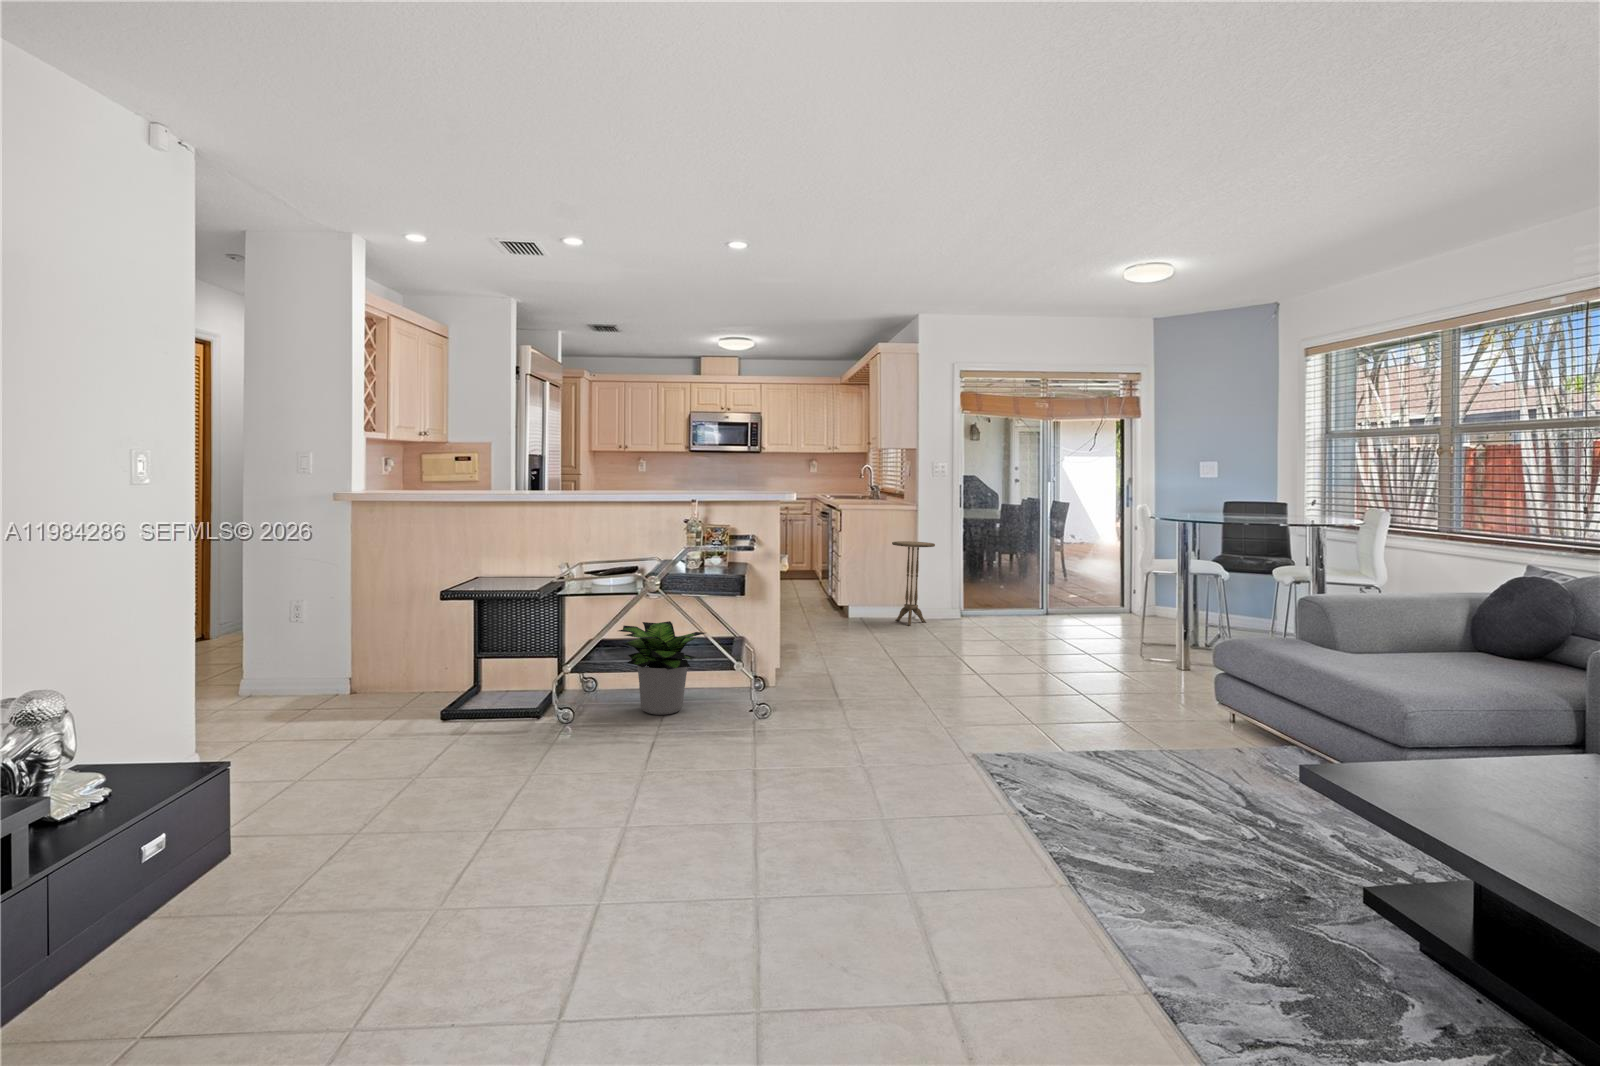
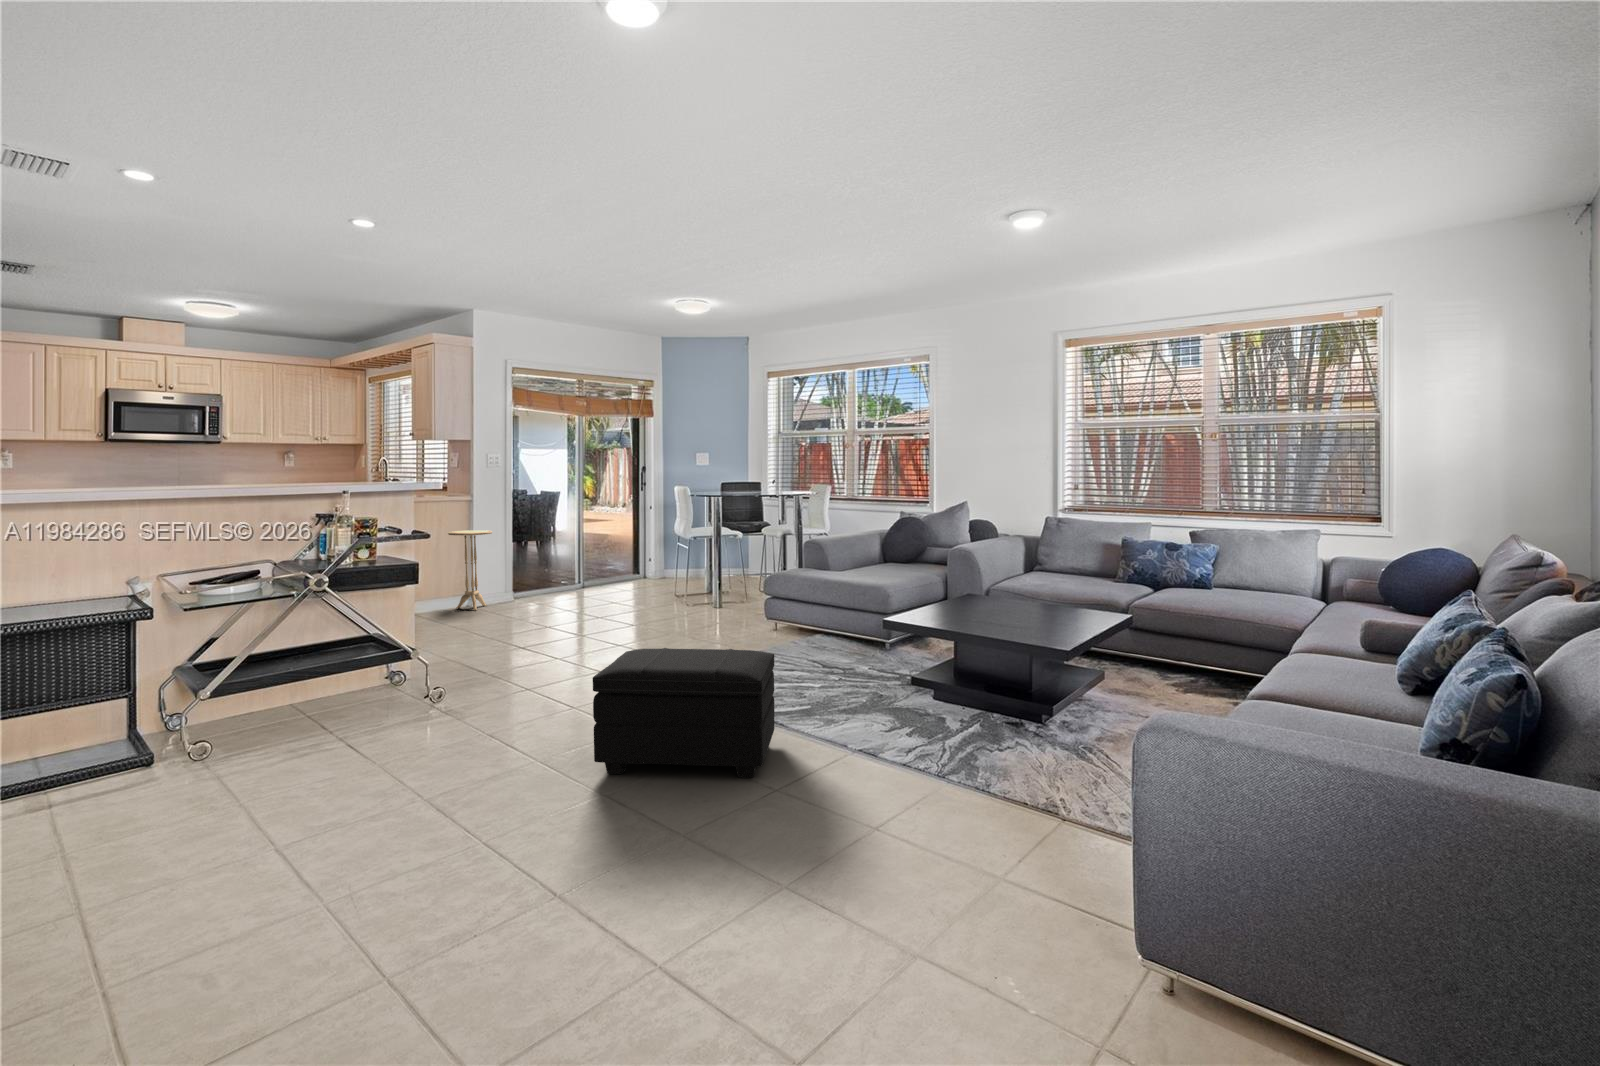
potted plant: present [615,621,705,715] -> none [260,626,384,720]
footstool: none [750,716,1035,970] -> present [593,648,775,778]

